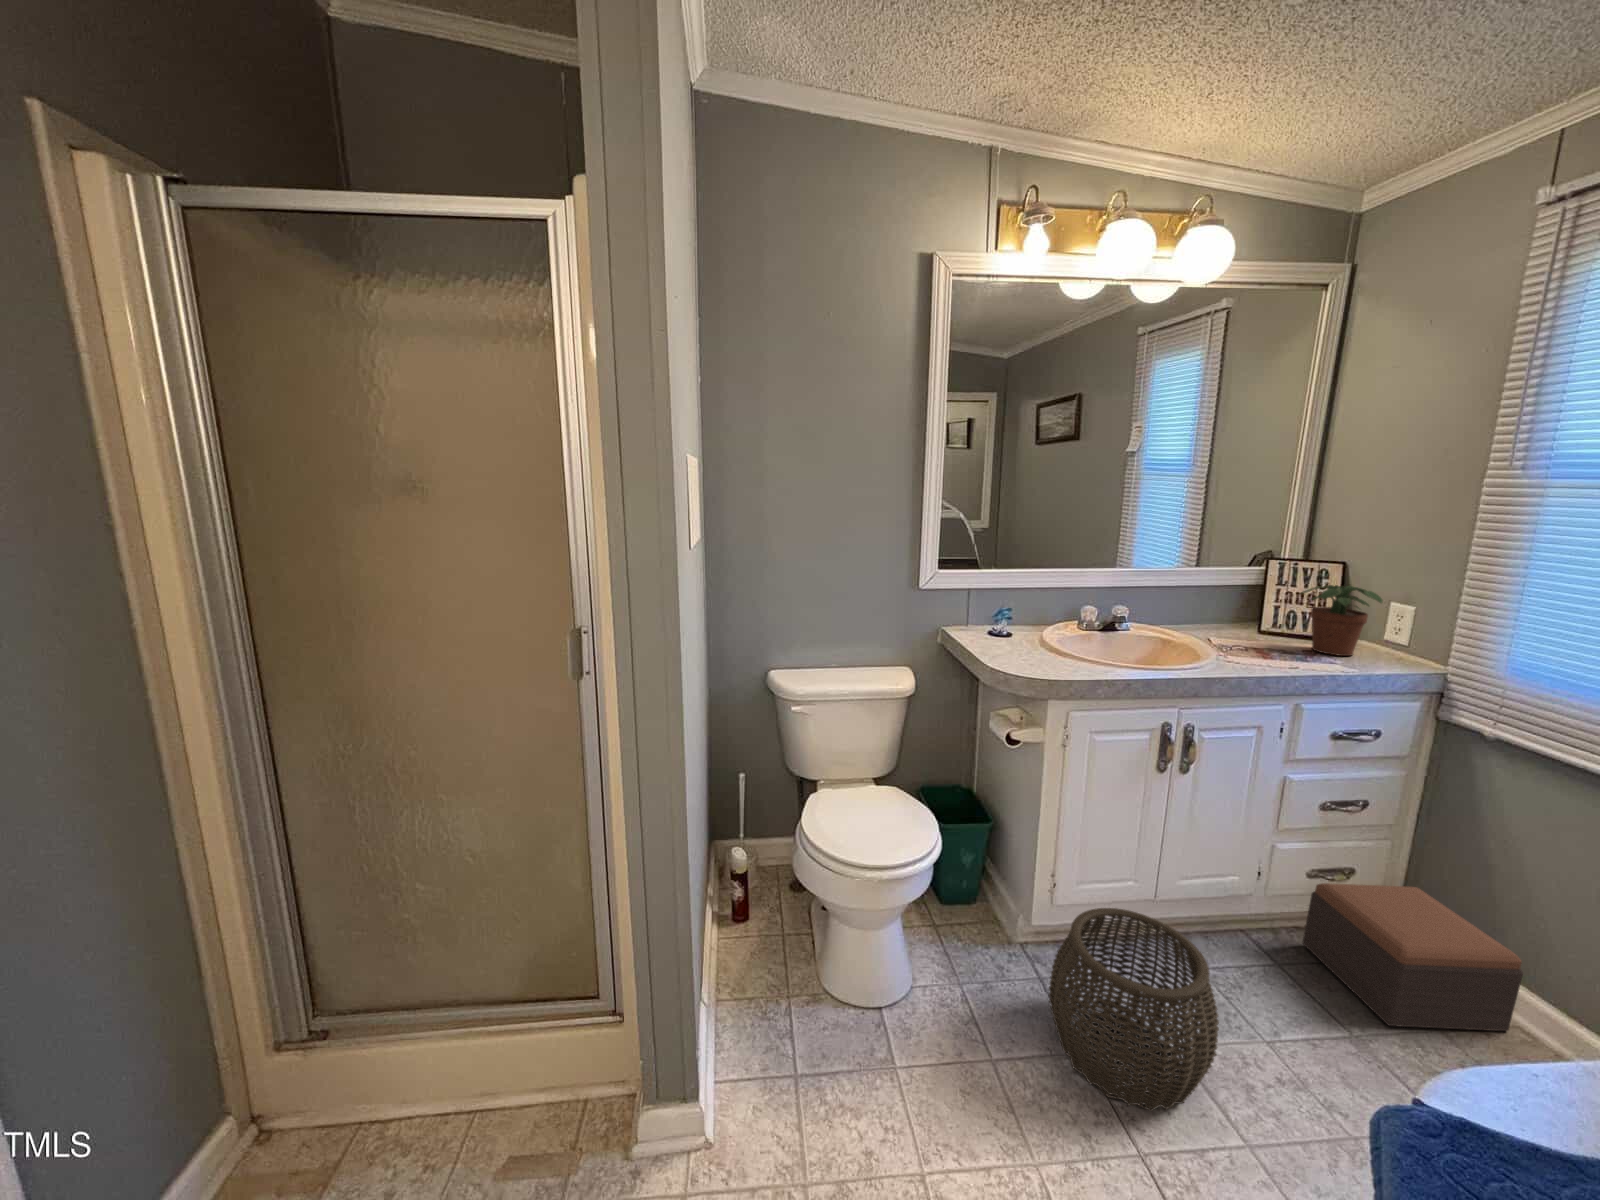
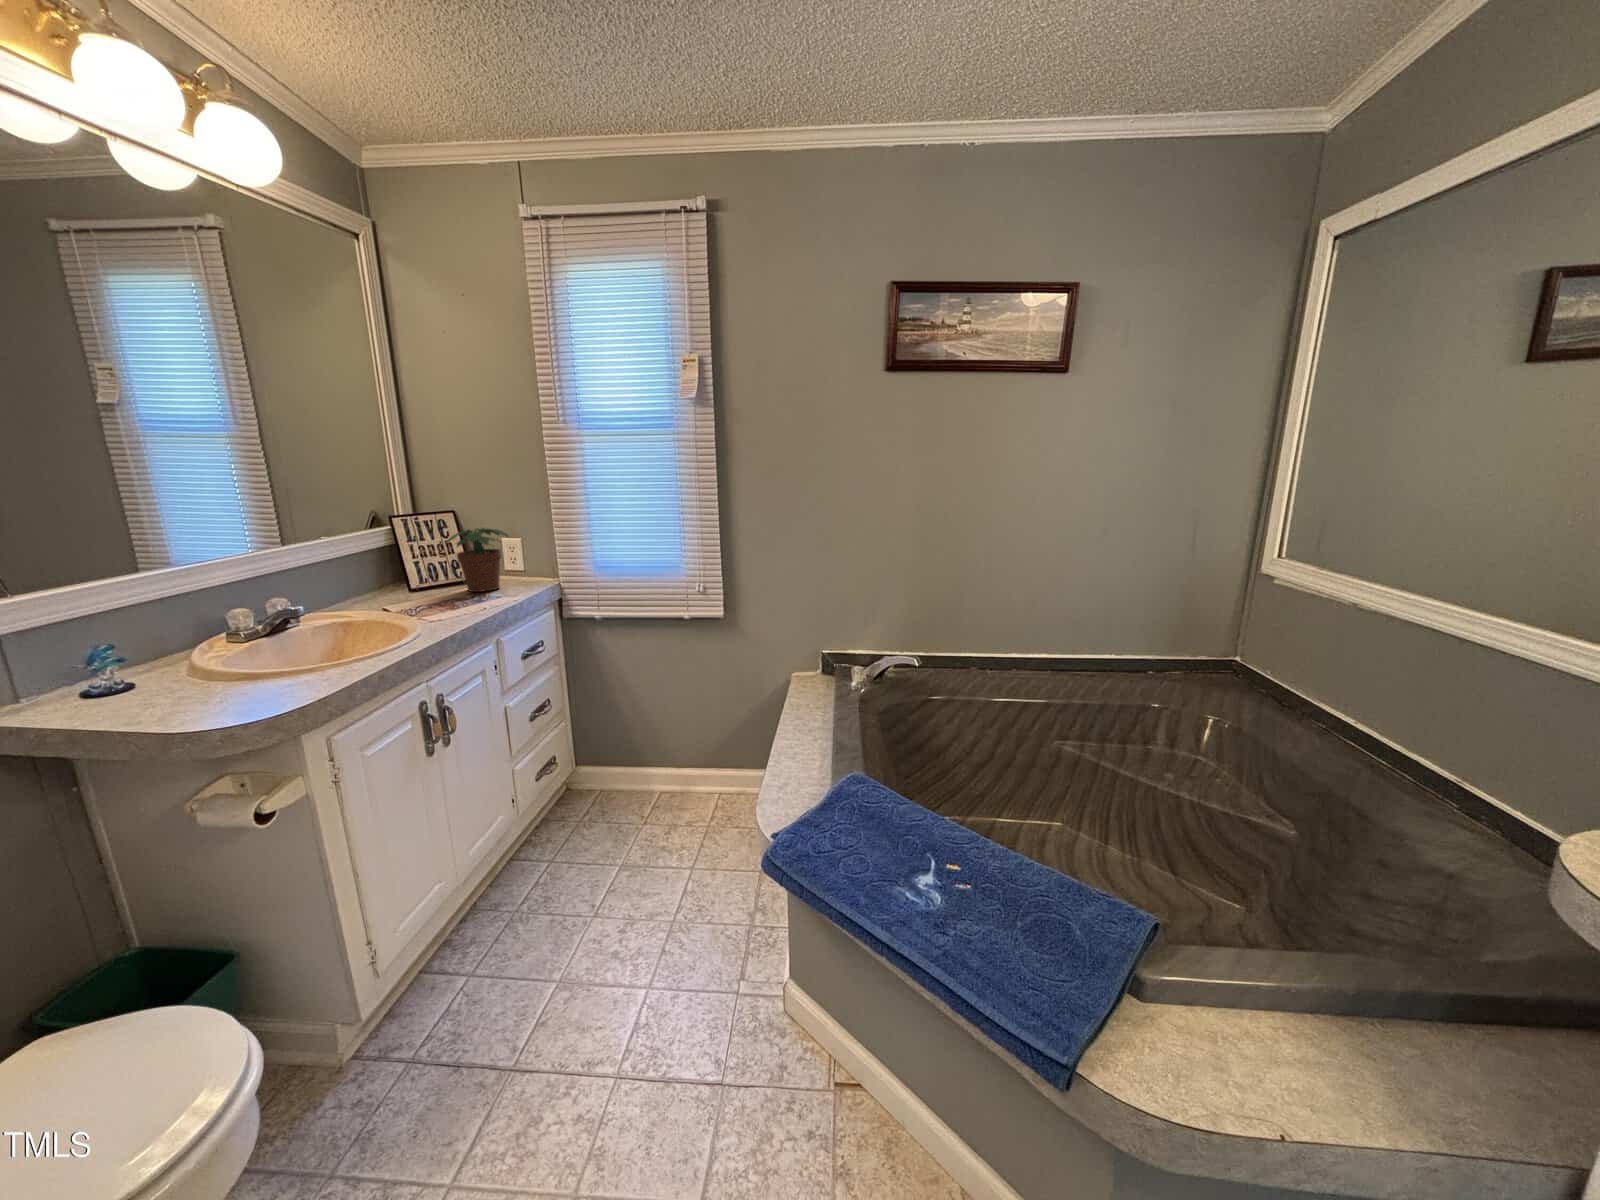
footstool: present [1302,883,1523,1031] -> none [545,745,665,844]
woven basket: present [1049,908,1219,1111] -> none [441,881,611,1089]

